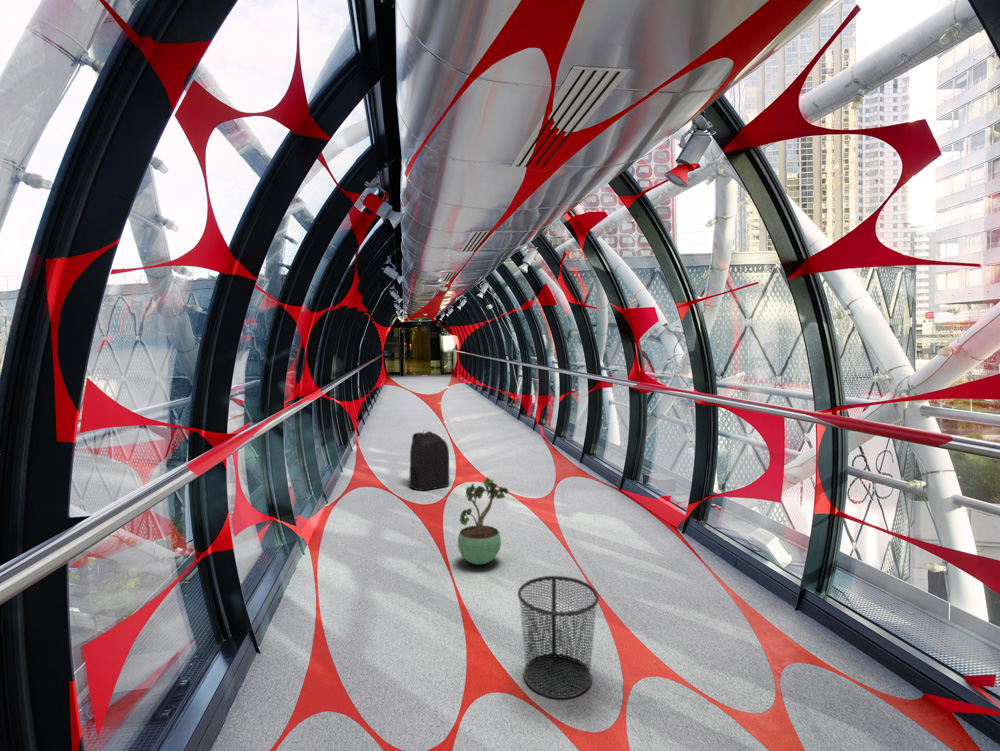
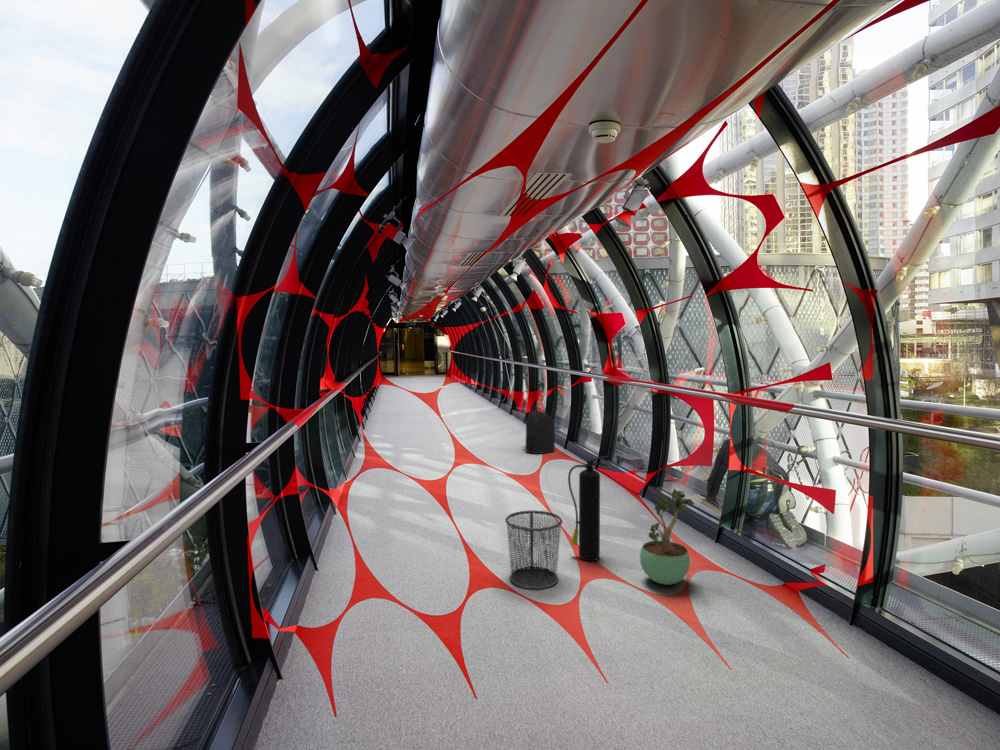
backpack: present [410,432,449,491] -> present [525,411,555,454]
potted plant: present [458,478,508,565] -> present [640,489,694,585]
fire extinguisher: none [603,499,658,643] -> present [568,456,608,561]

